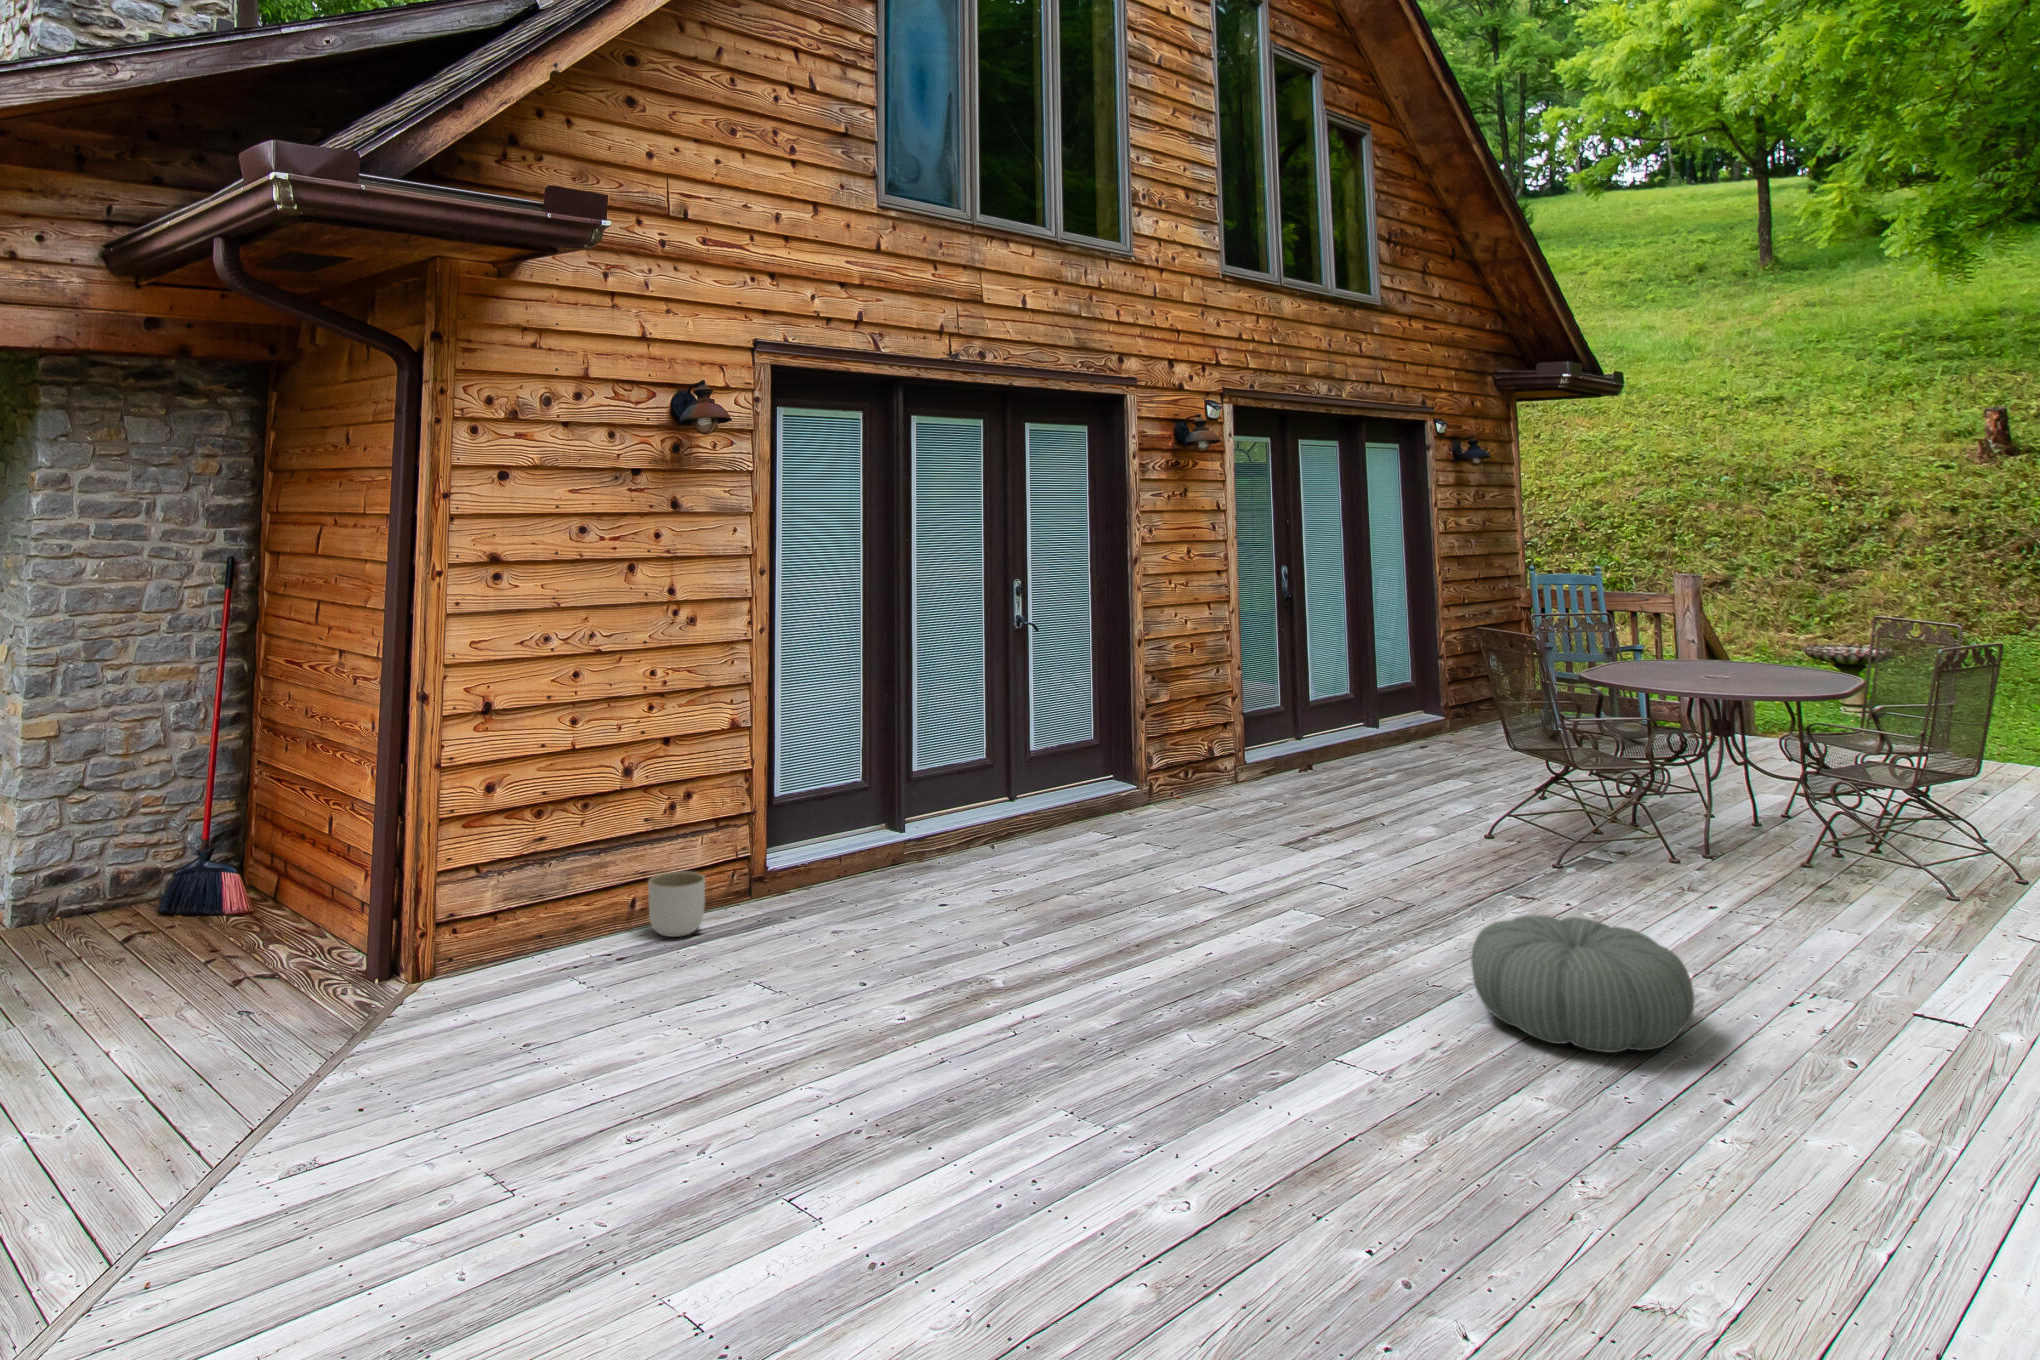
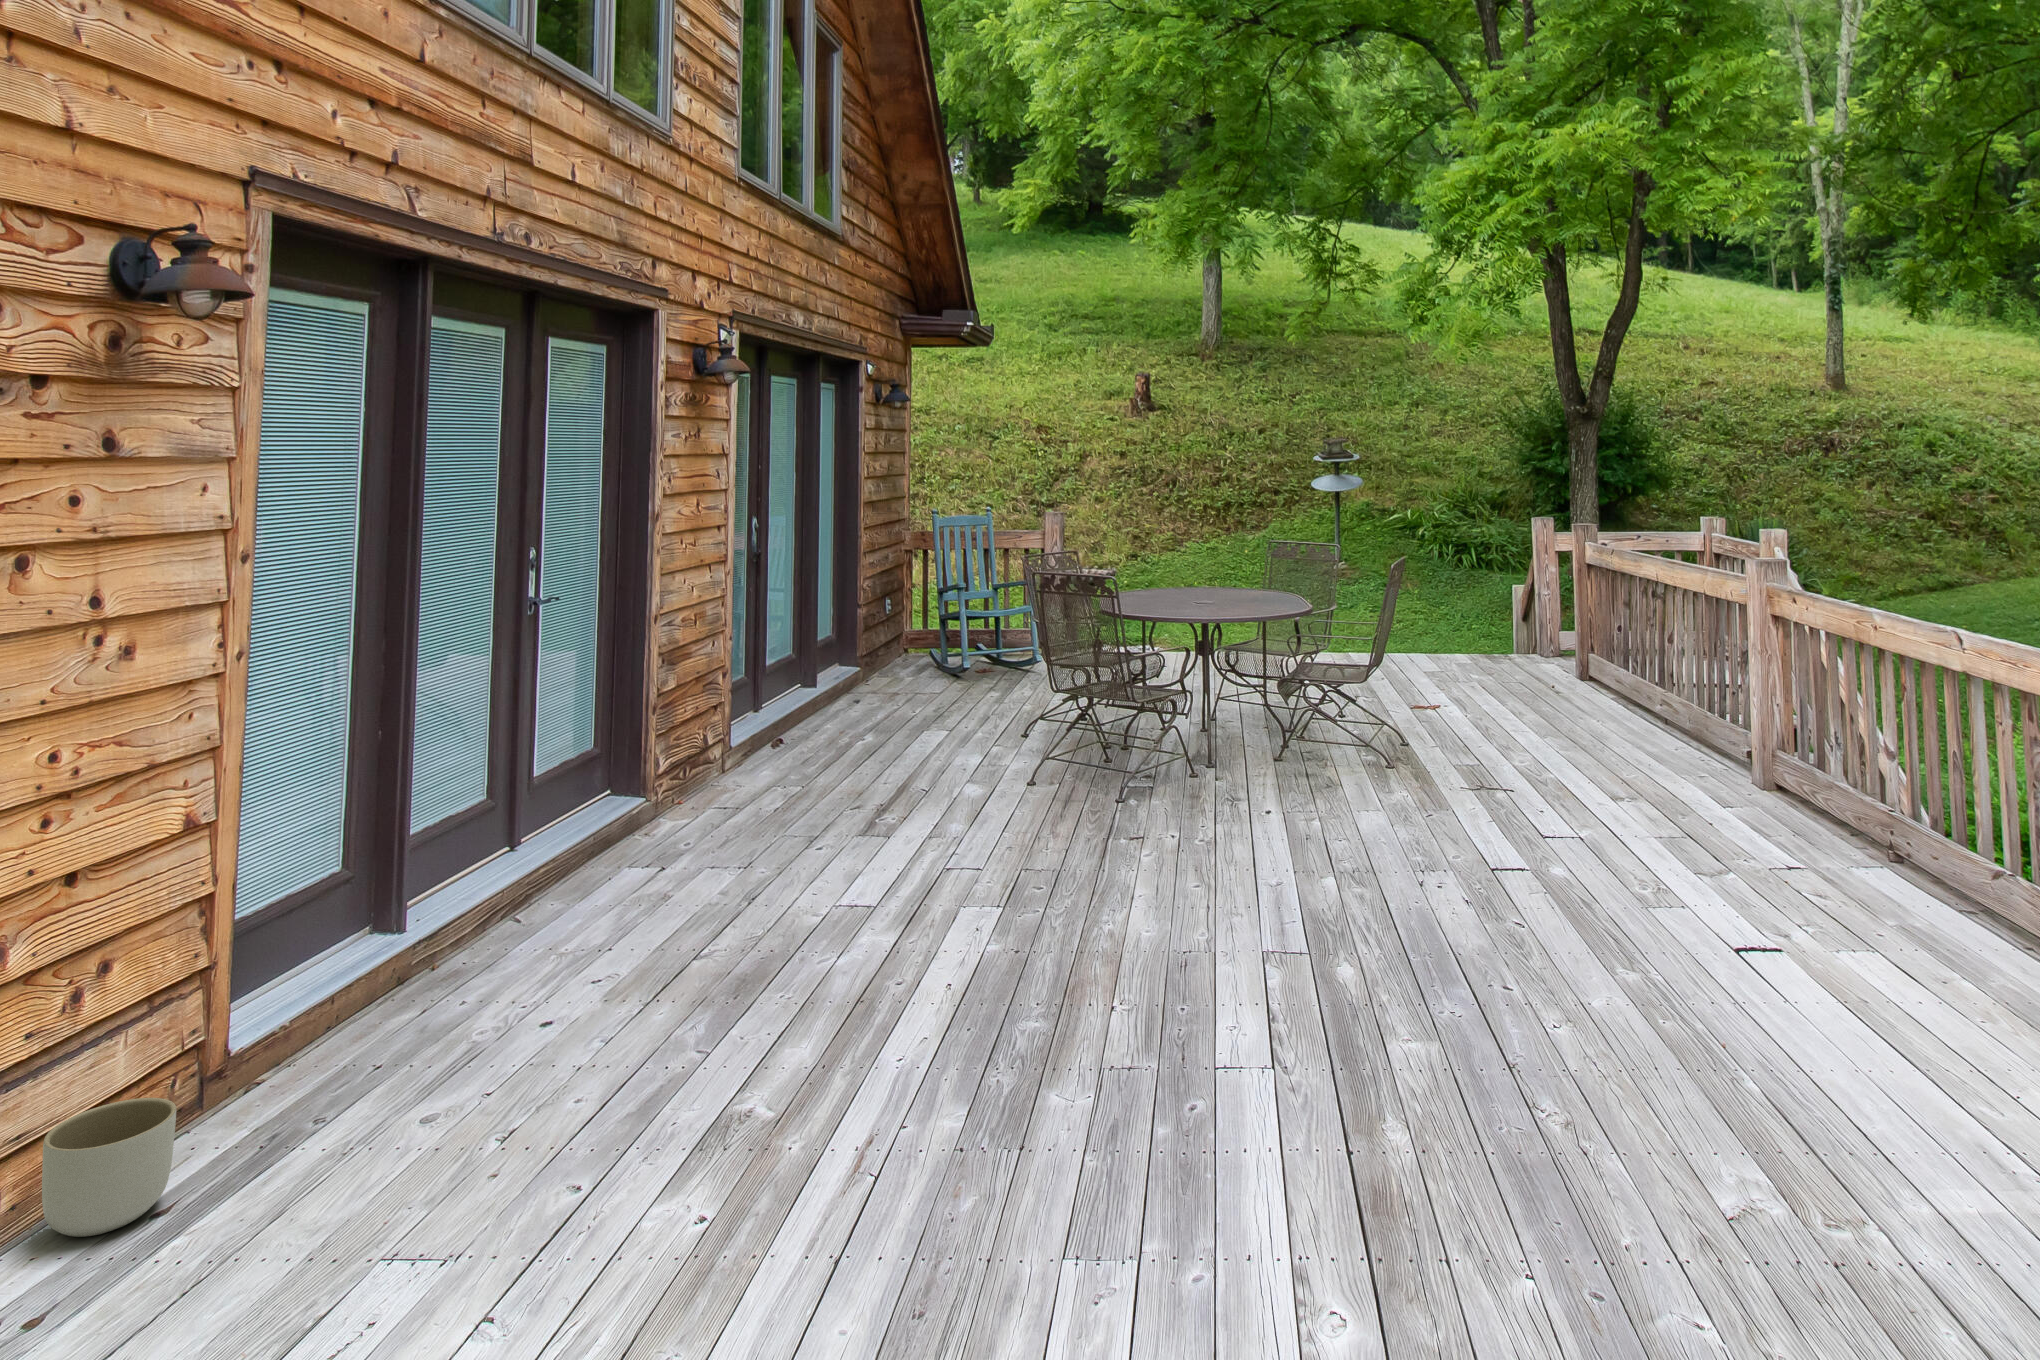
pouf: present [1471,915,1695,1053] -> none [1209,837,1393,959]

